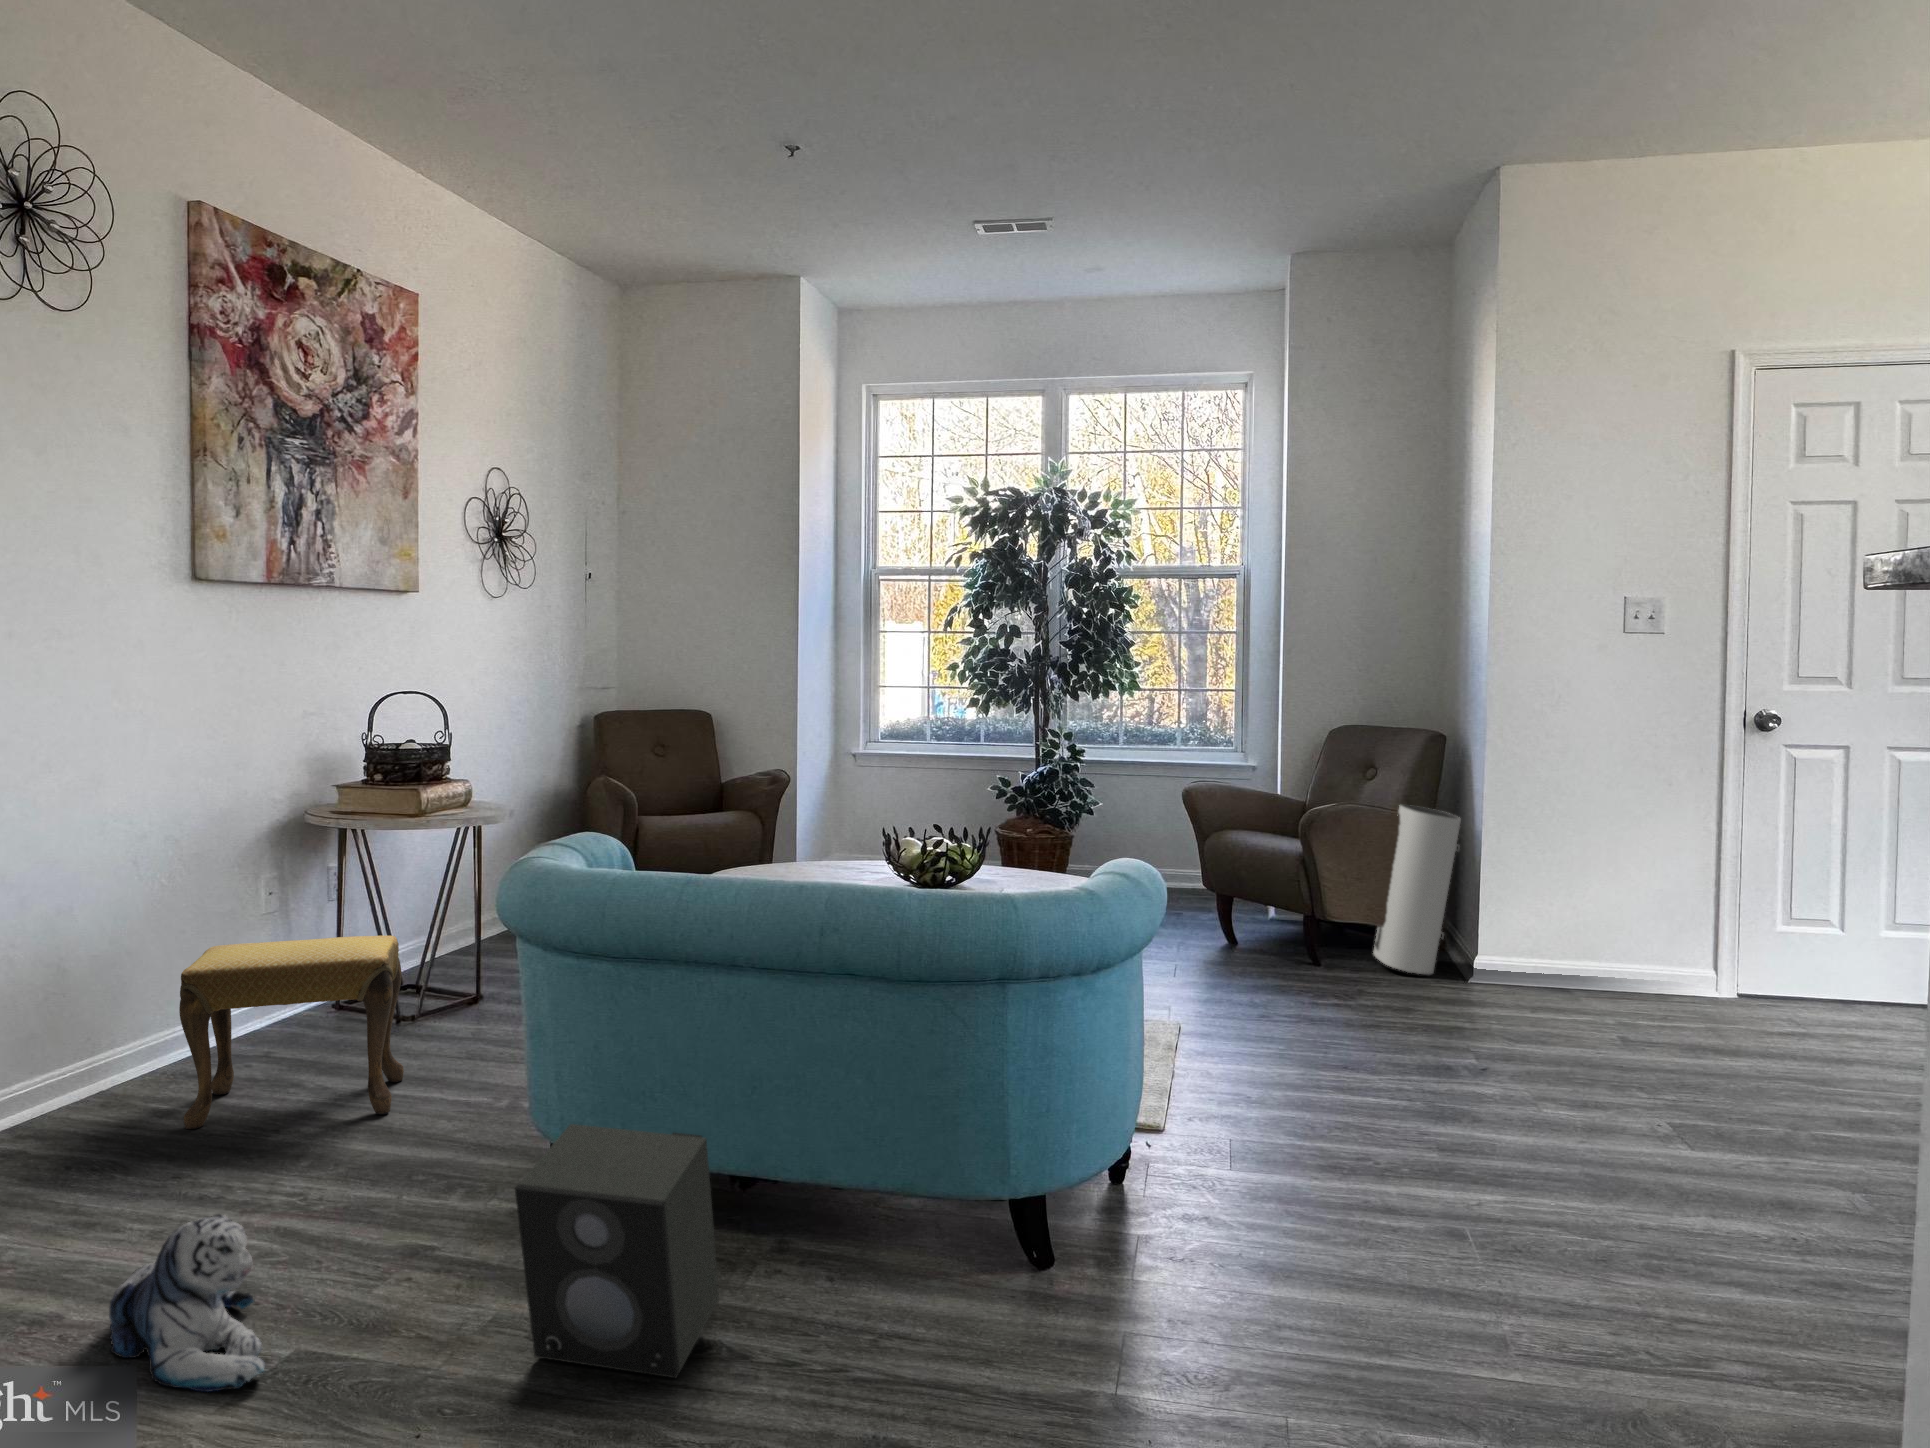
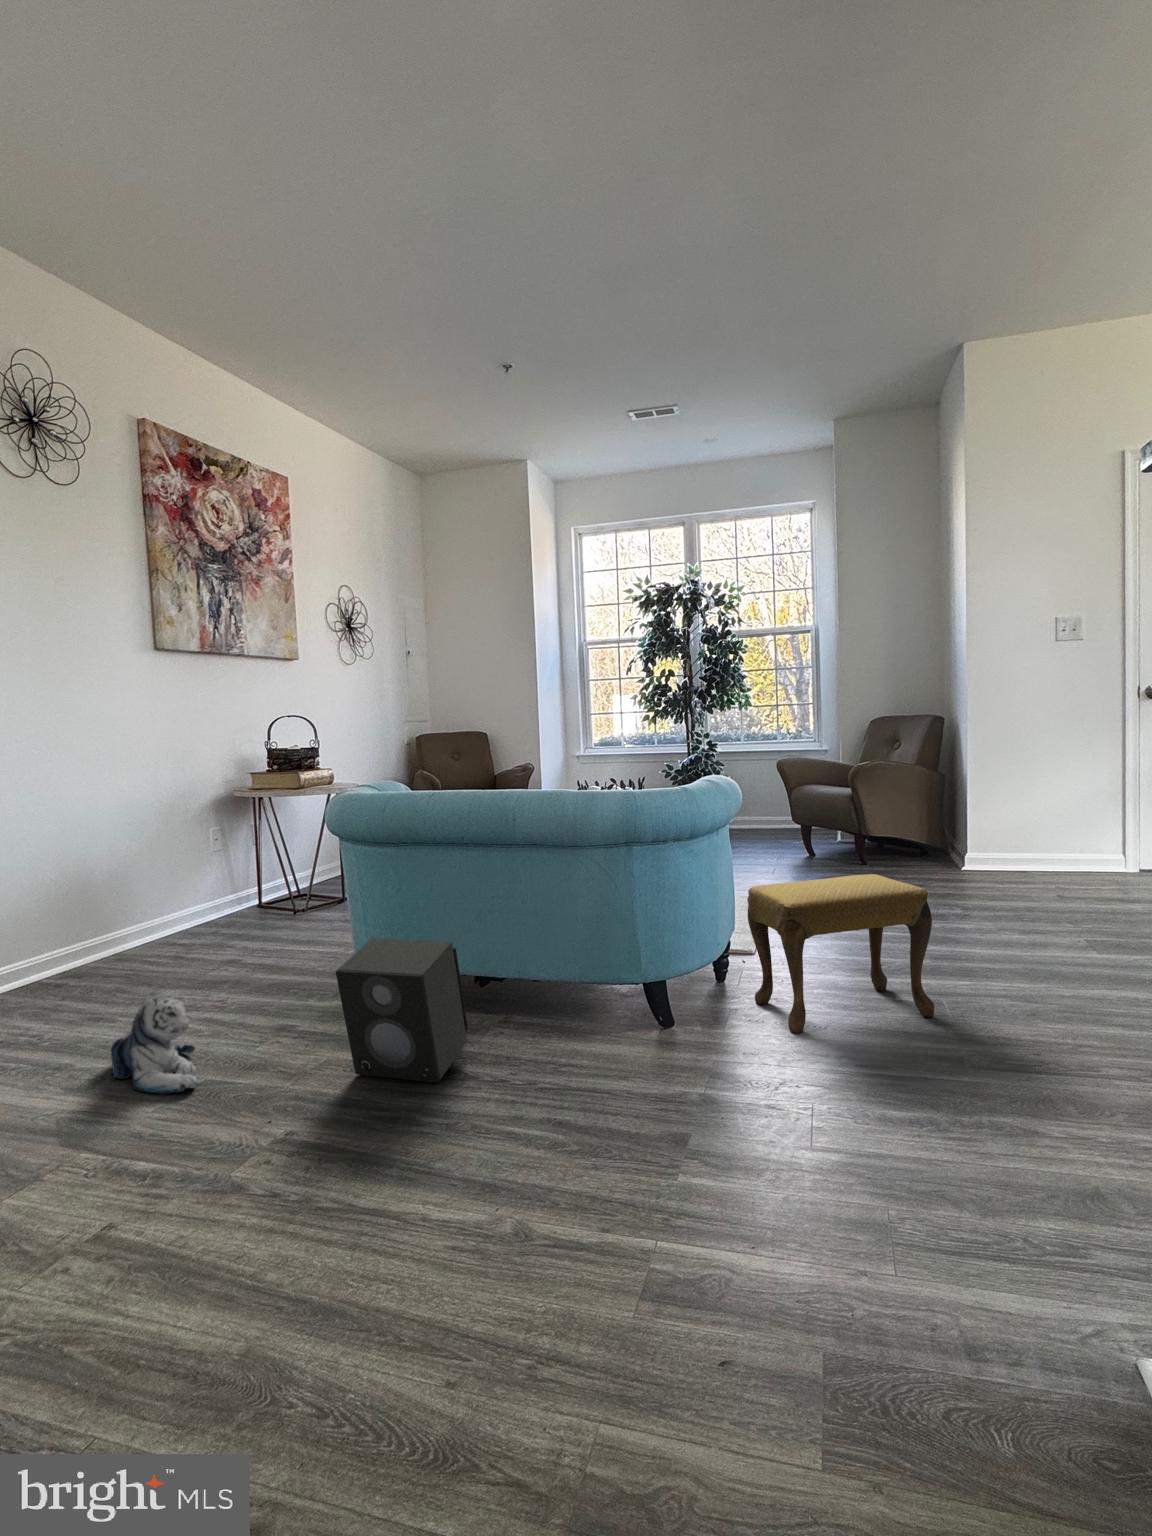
air purifier: present [1373,805,1461,975] -> none [902,763,956,869]
footstool: present [179,936,404,1129] -> present [747,874,934,1033]

